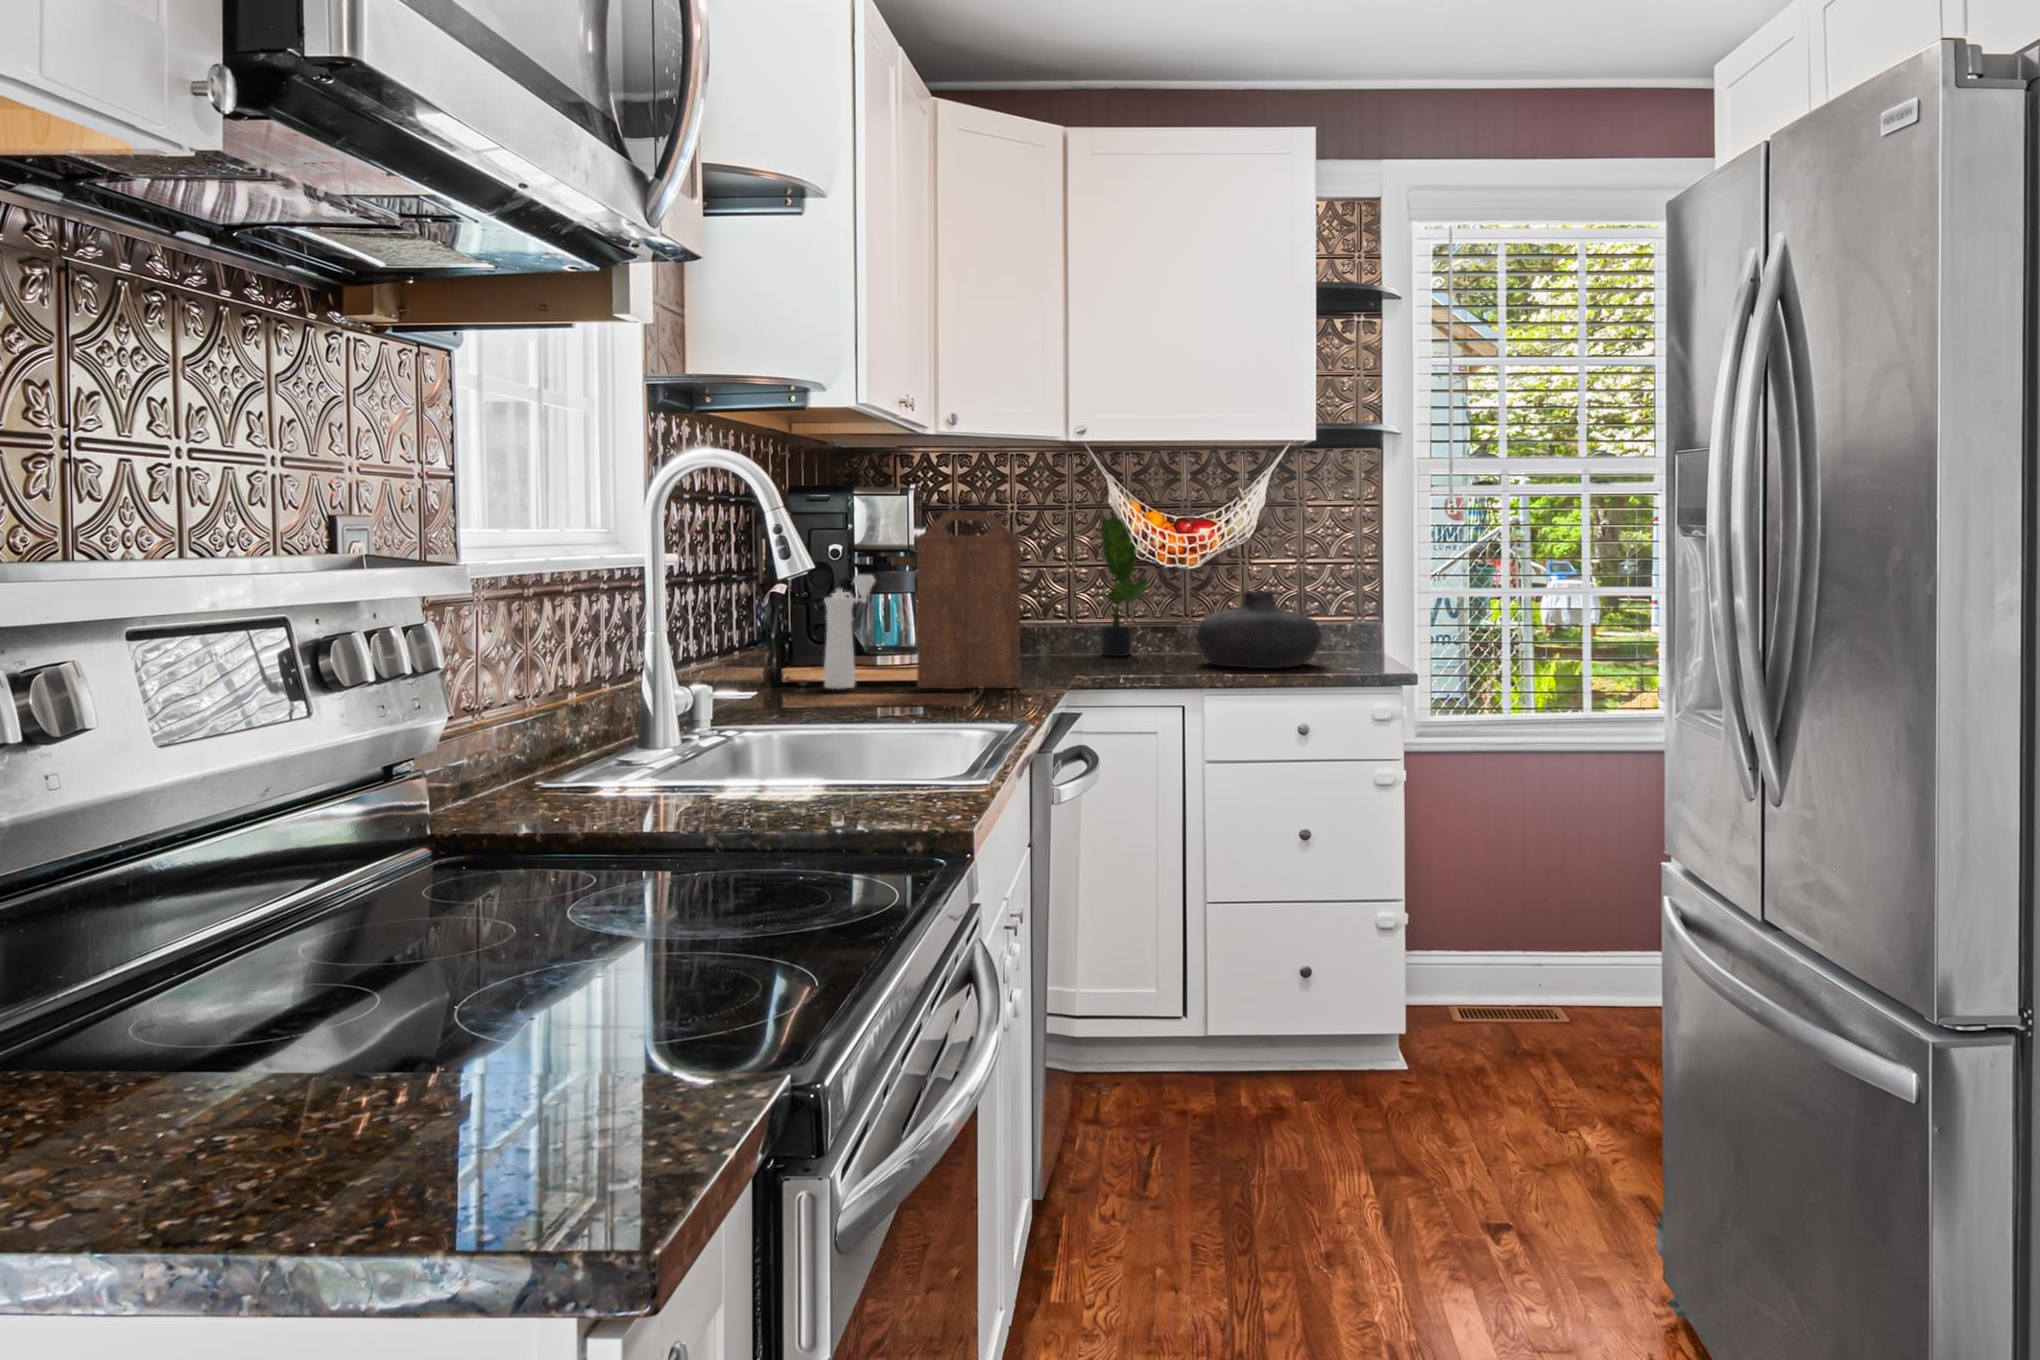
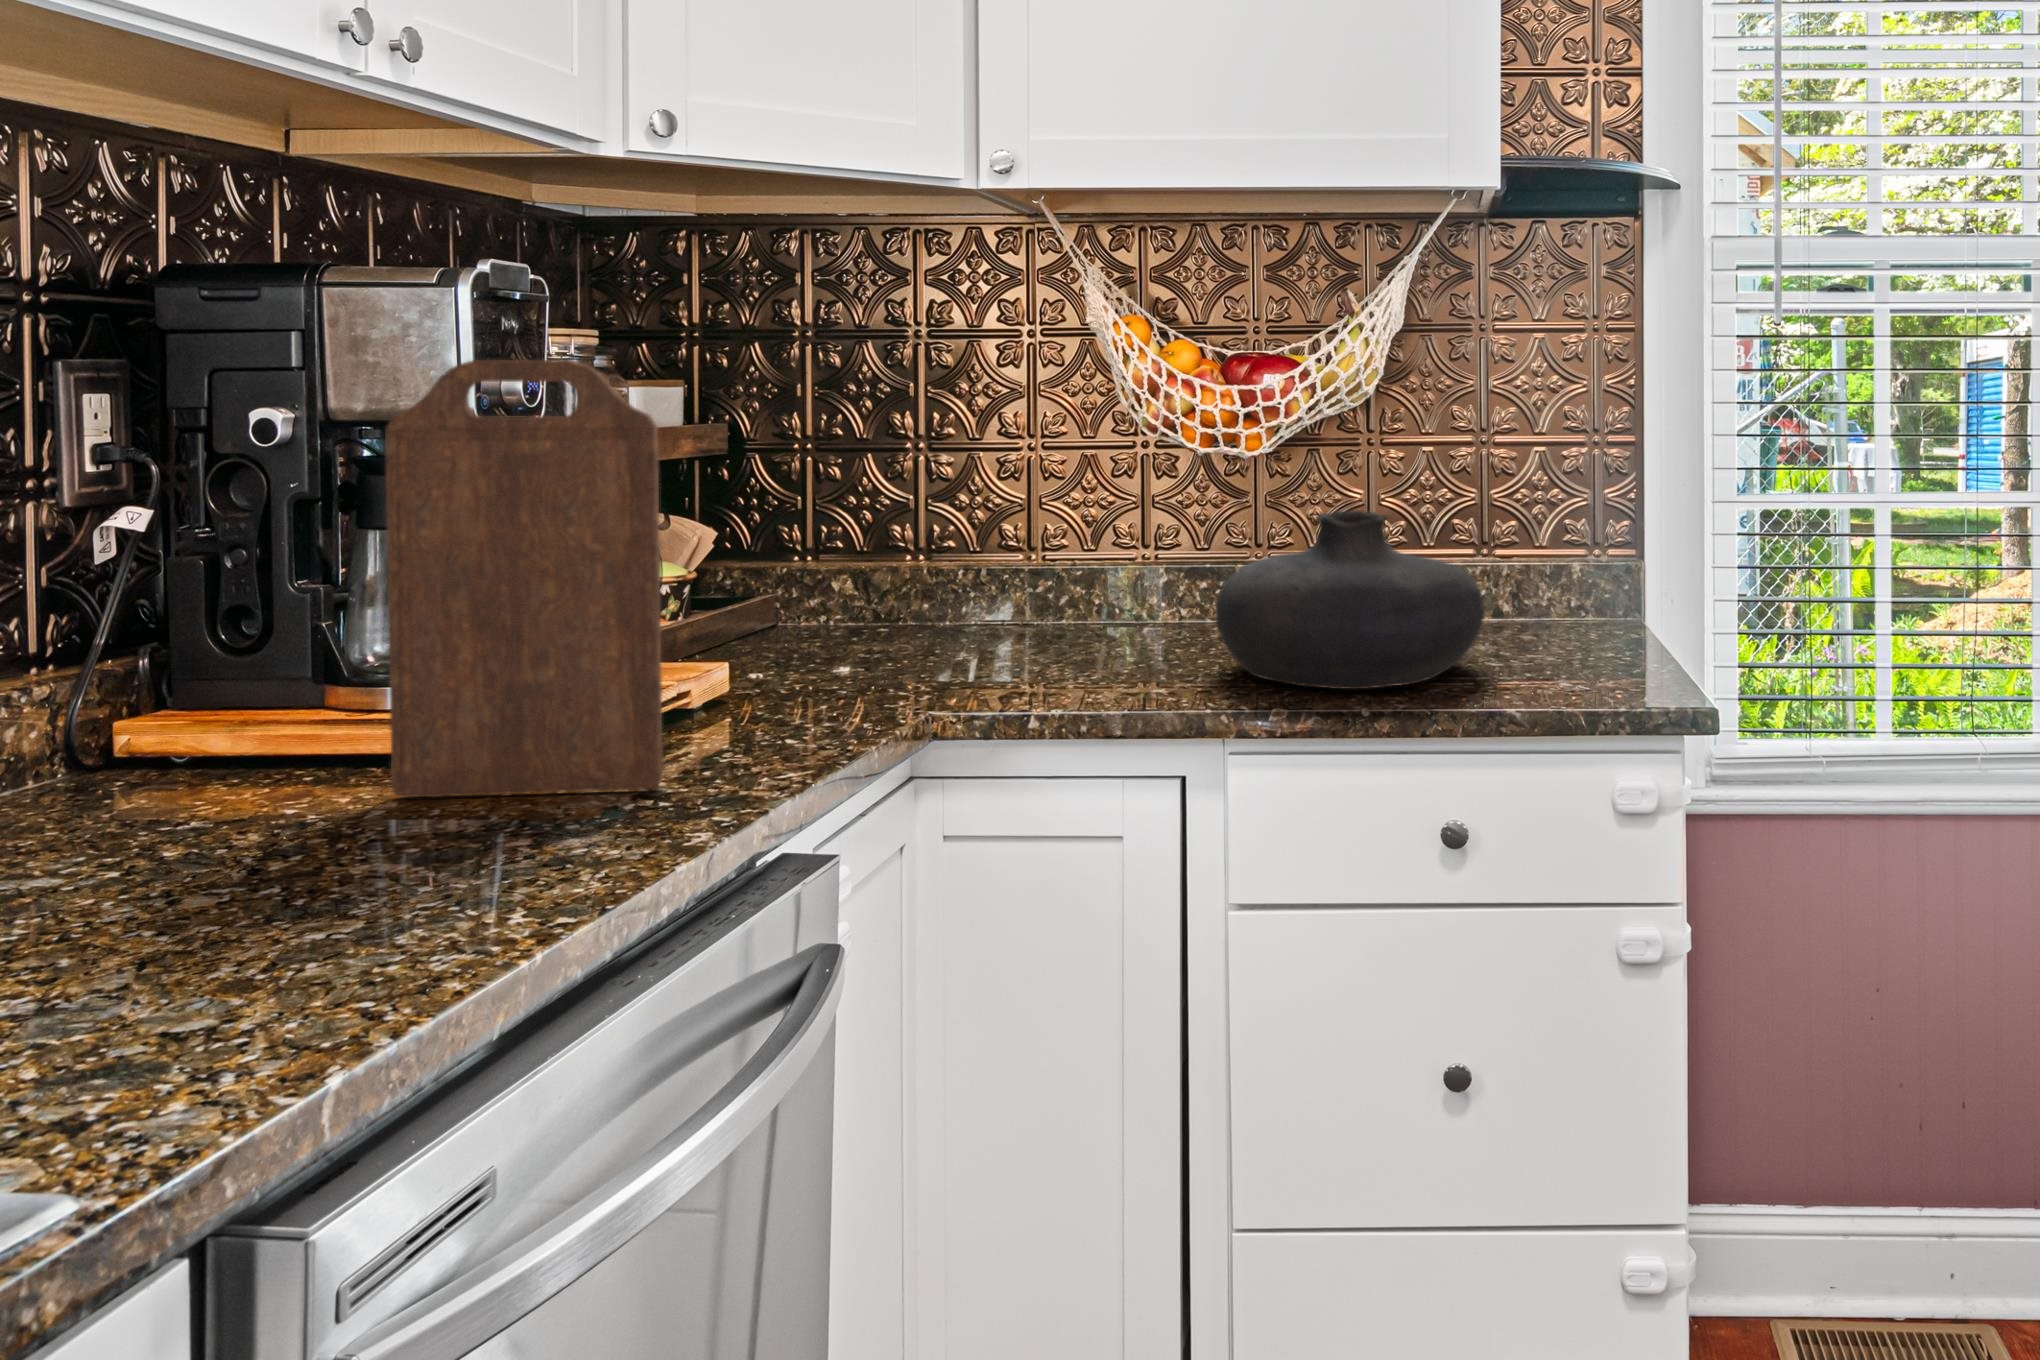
potted plant: present [1094,516,1149,656] -> none [1028,349,1178,633]
pepper mill: present [824,575,875,689] -> none [150,506,359,804]

